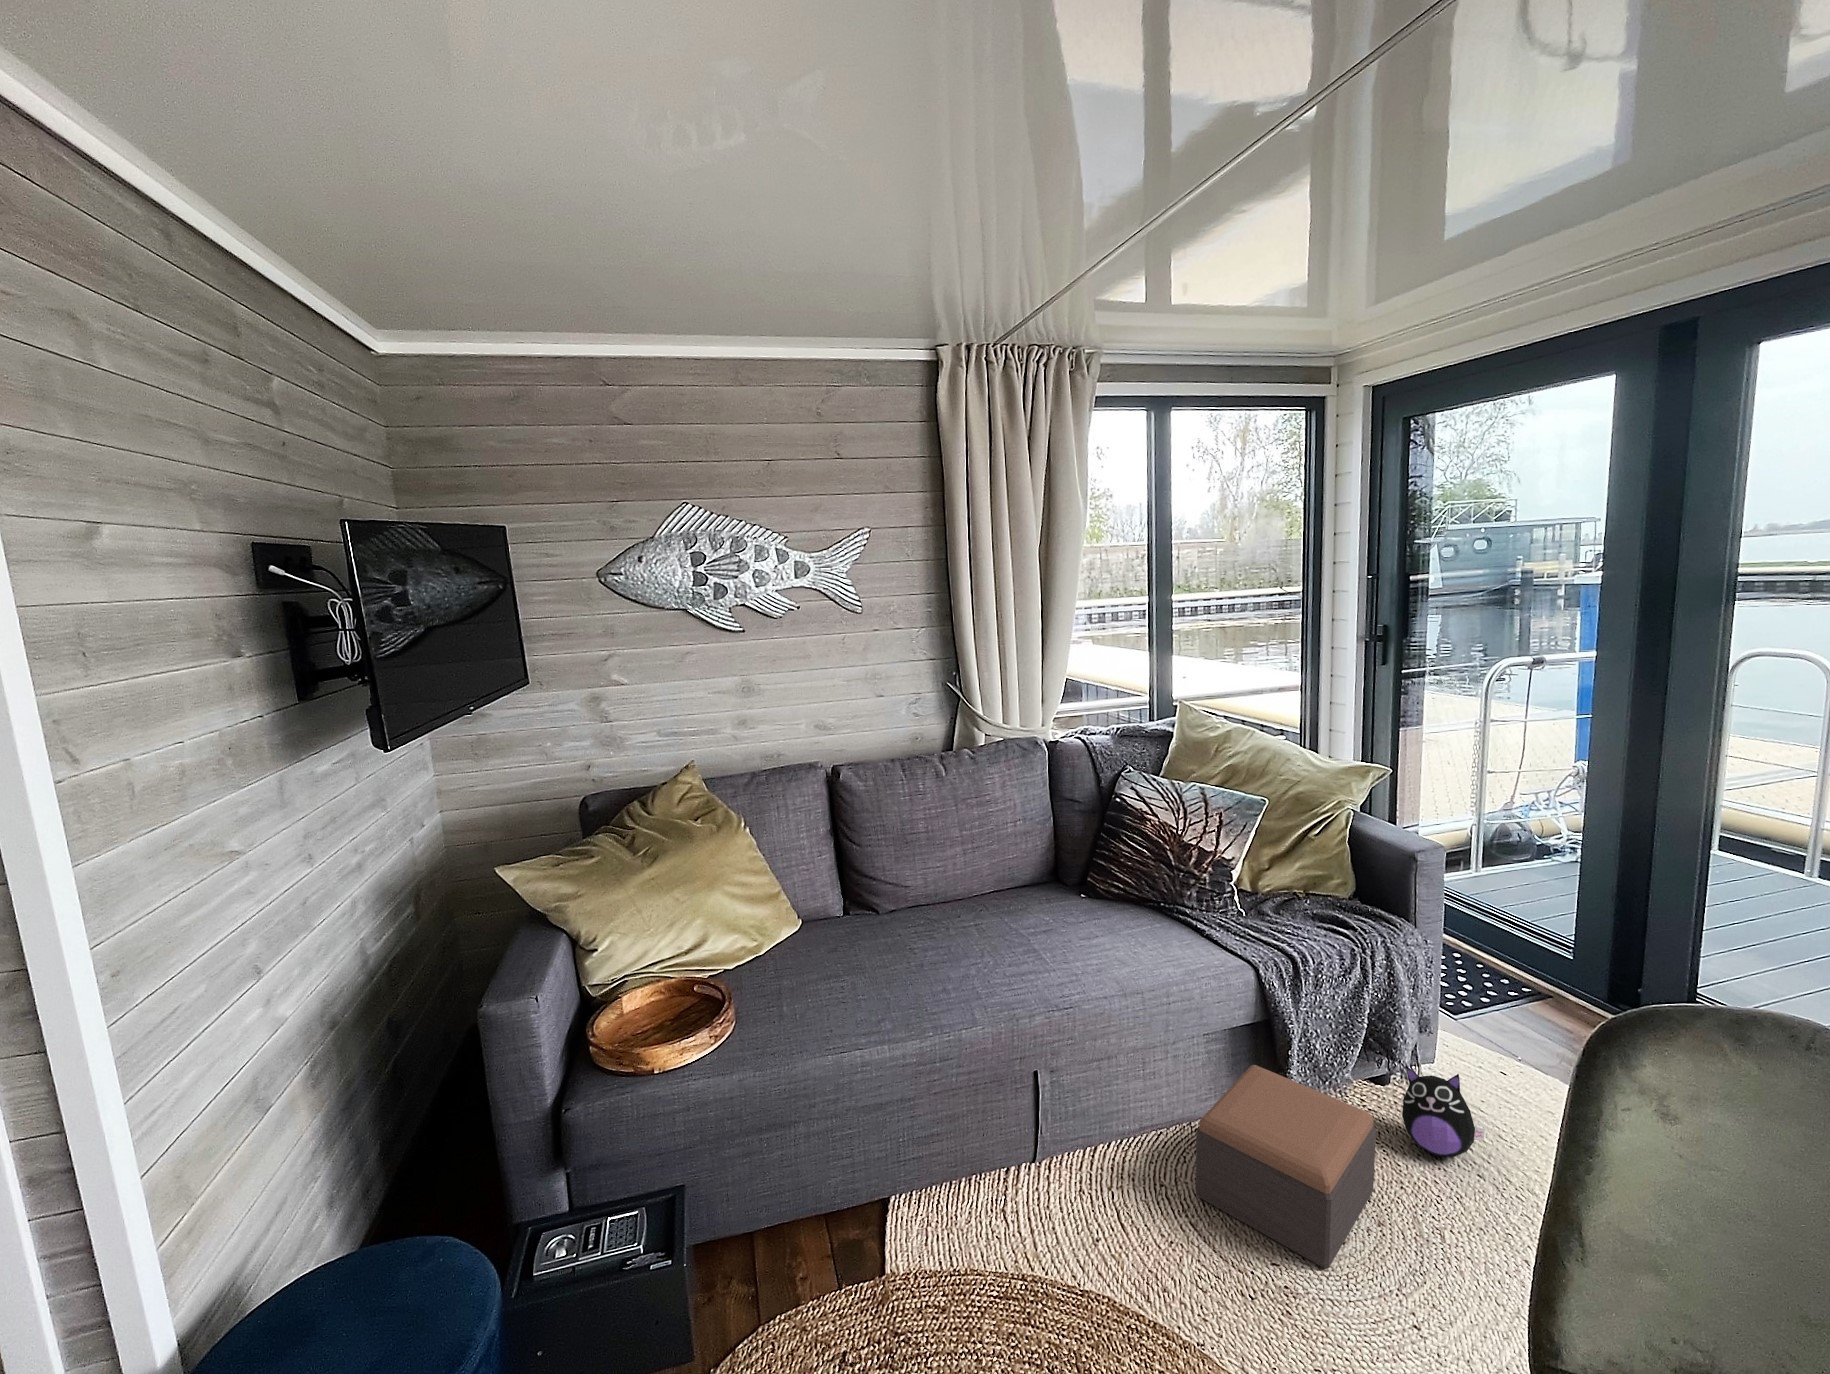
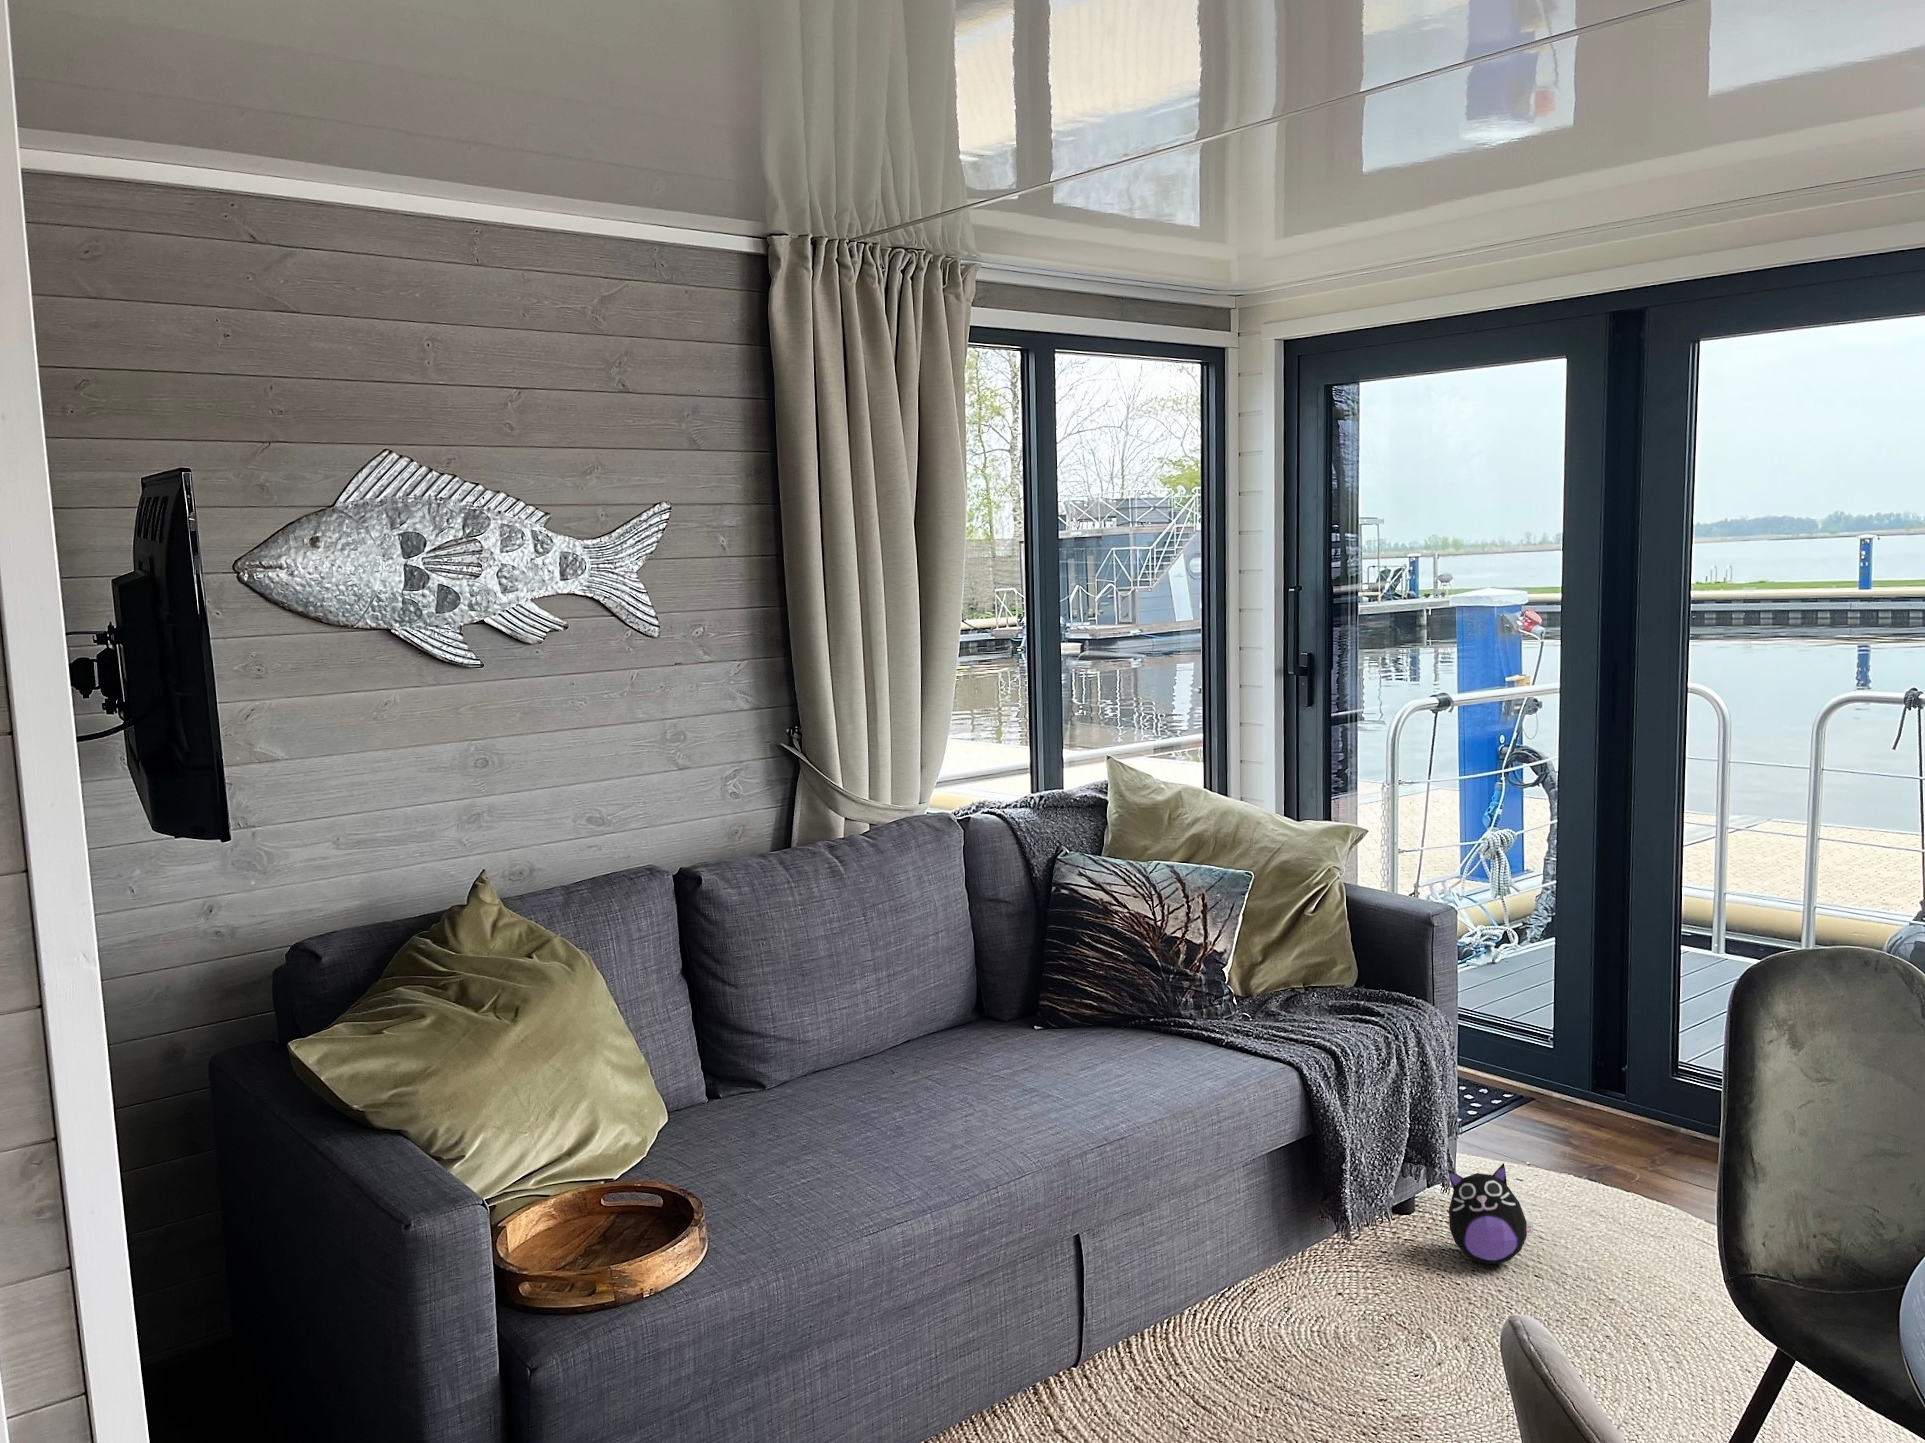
footstool: present [1196,1065,1376,1269] -> none [1270,1195,1448,1391]

